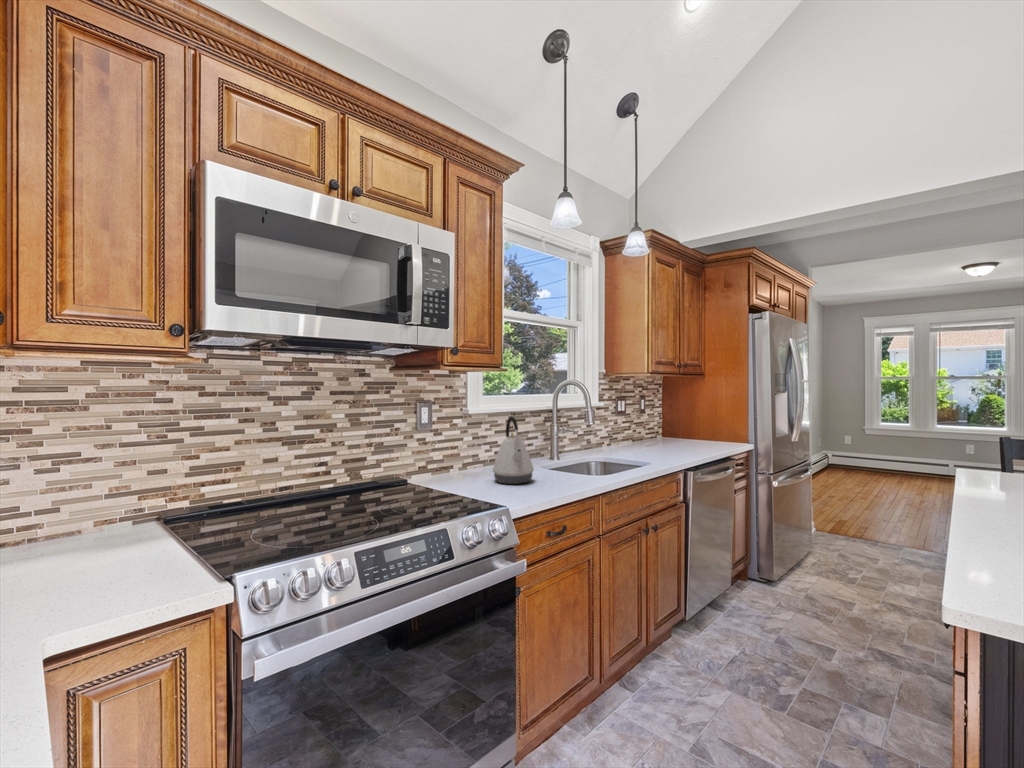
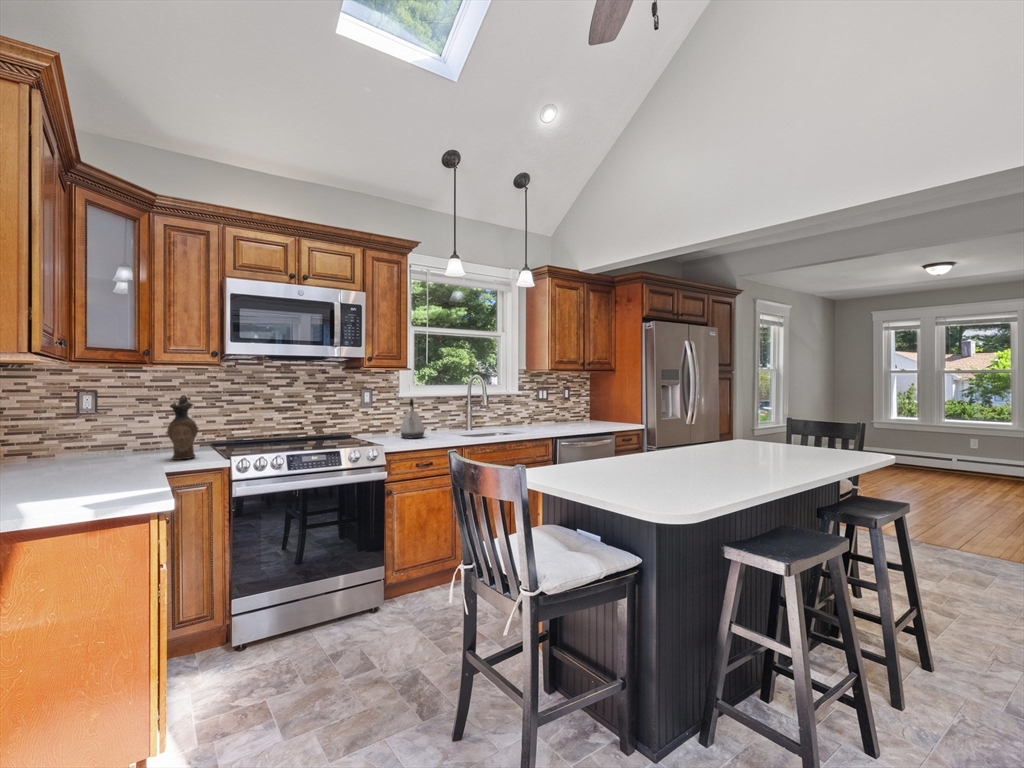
ceramic pitcher: none [57,424,142,593] -> present [167,395,198,460]

